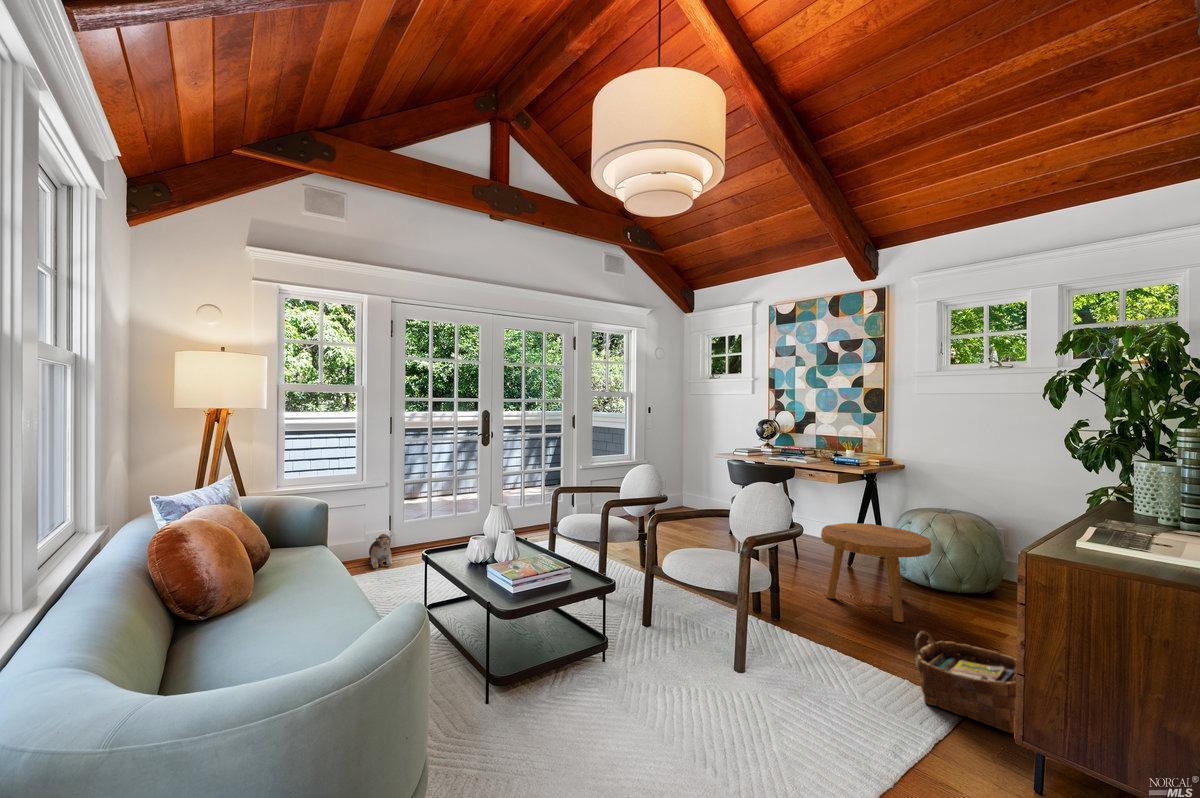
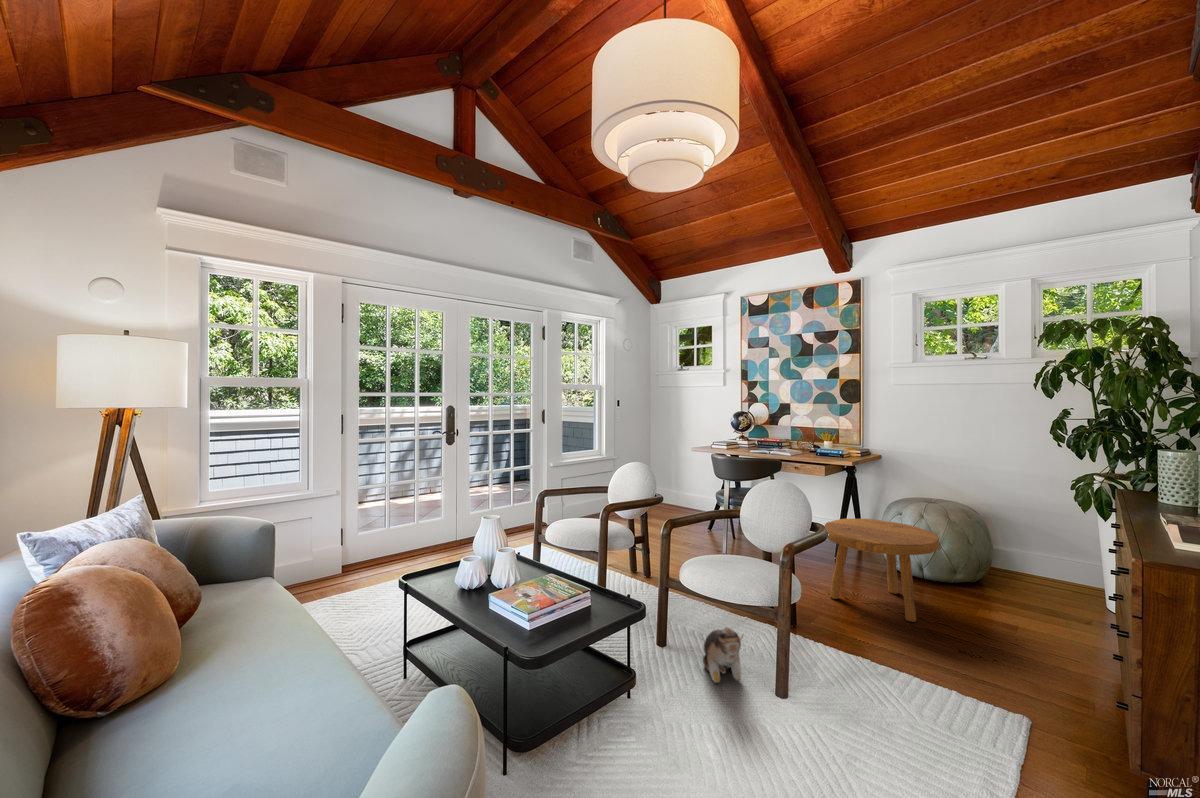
plush toy: present [368,534,392,569] -> present [703,627,743,683]
woven basket: present [915,631,1016,733] -> none [965,638,1102,750]

